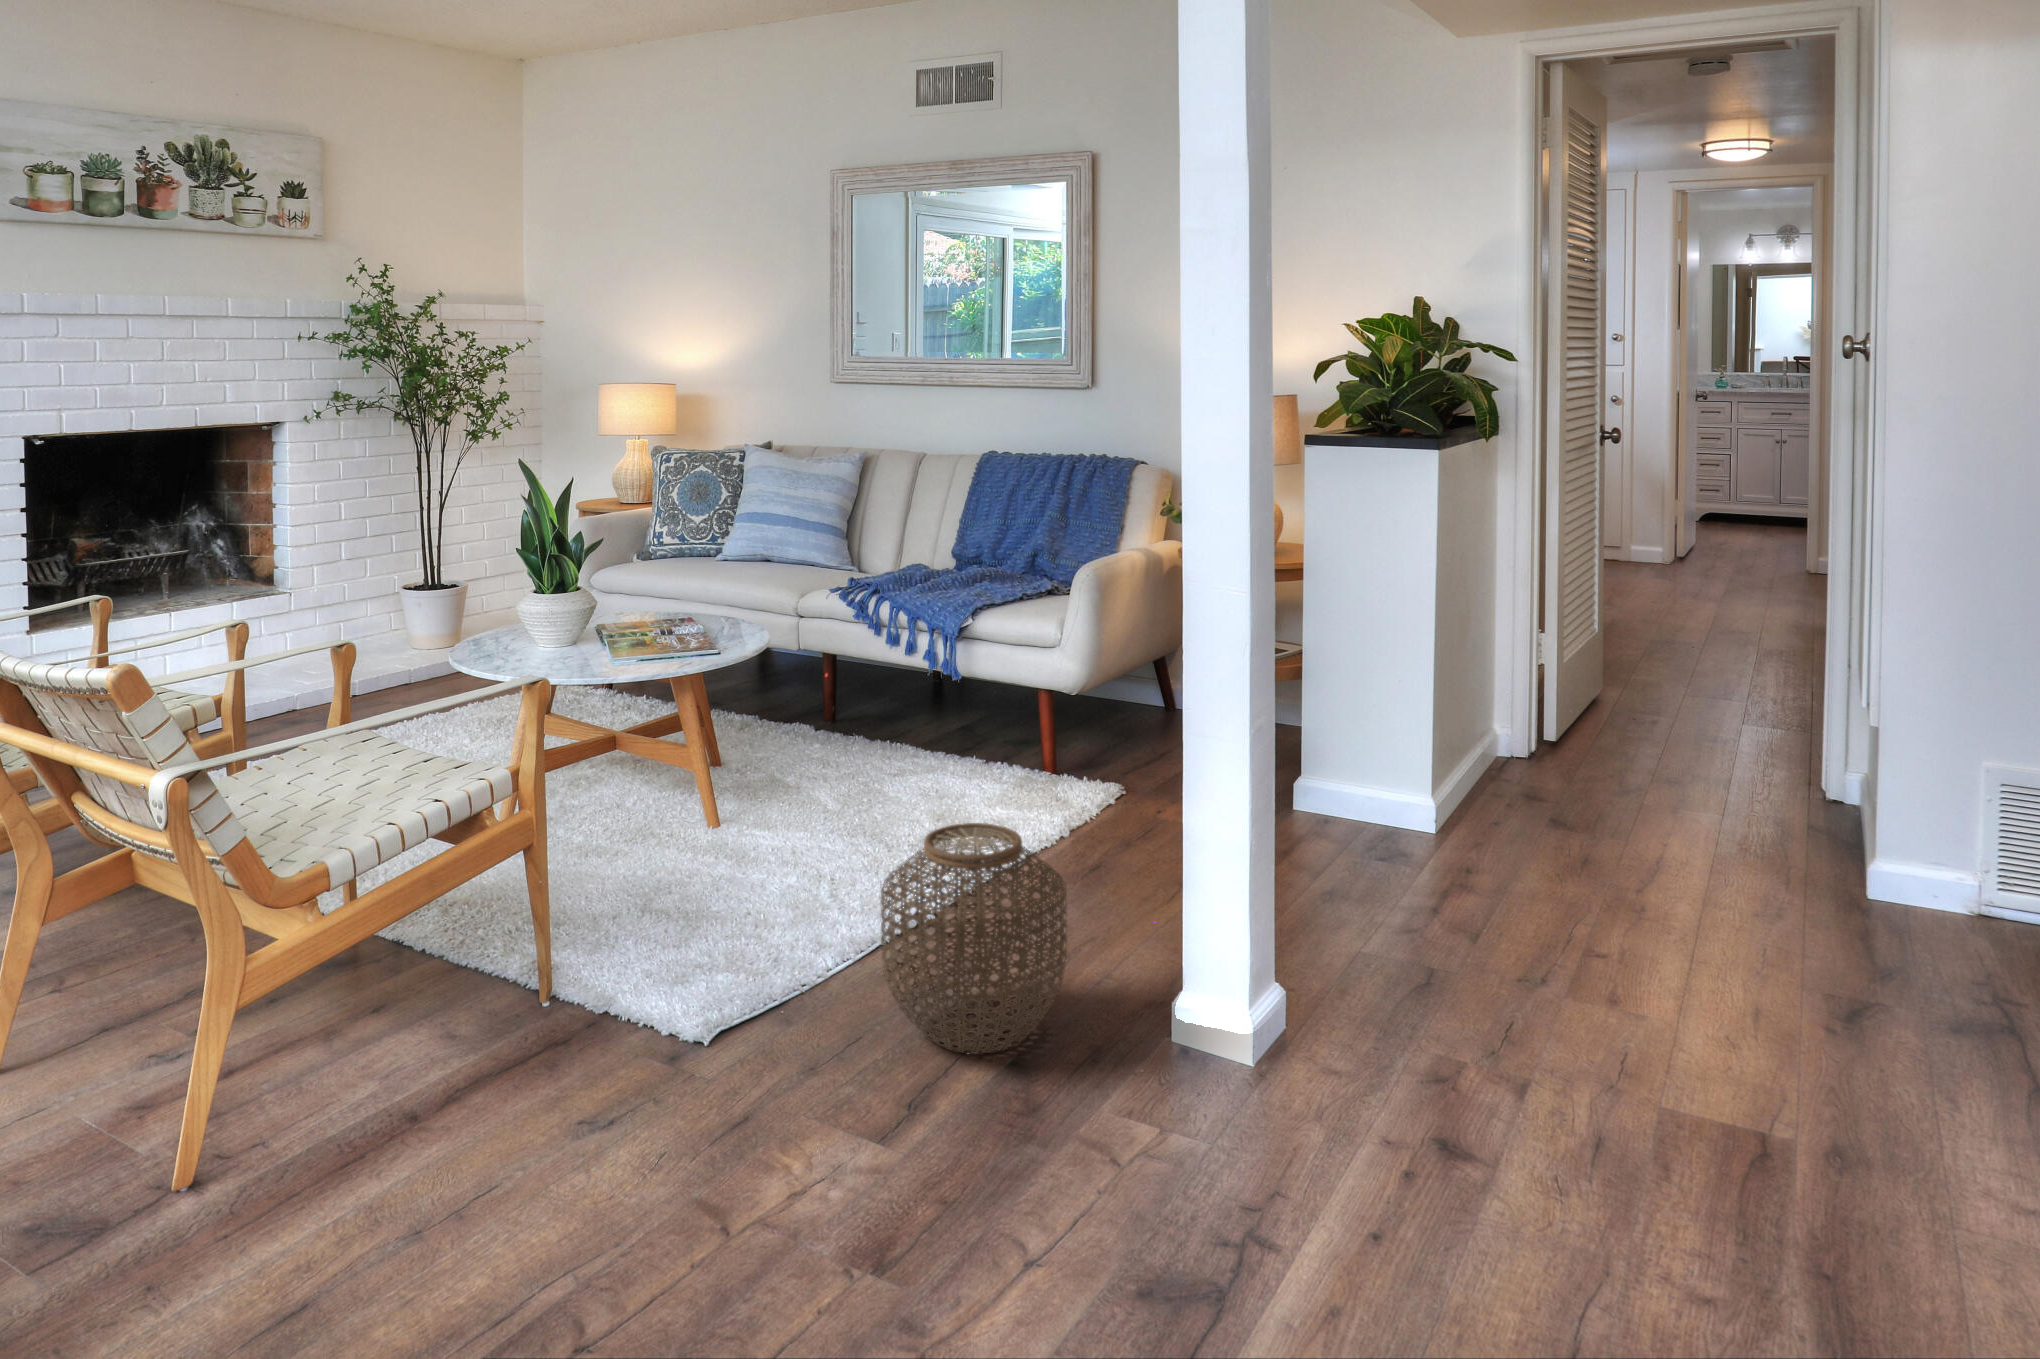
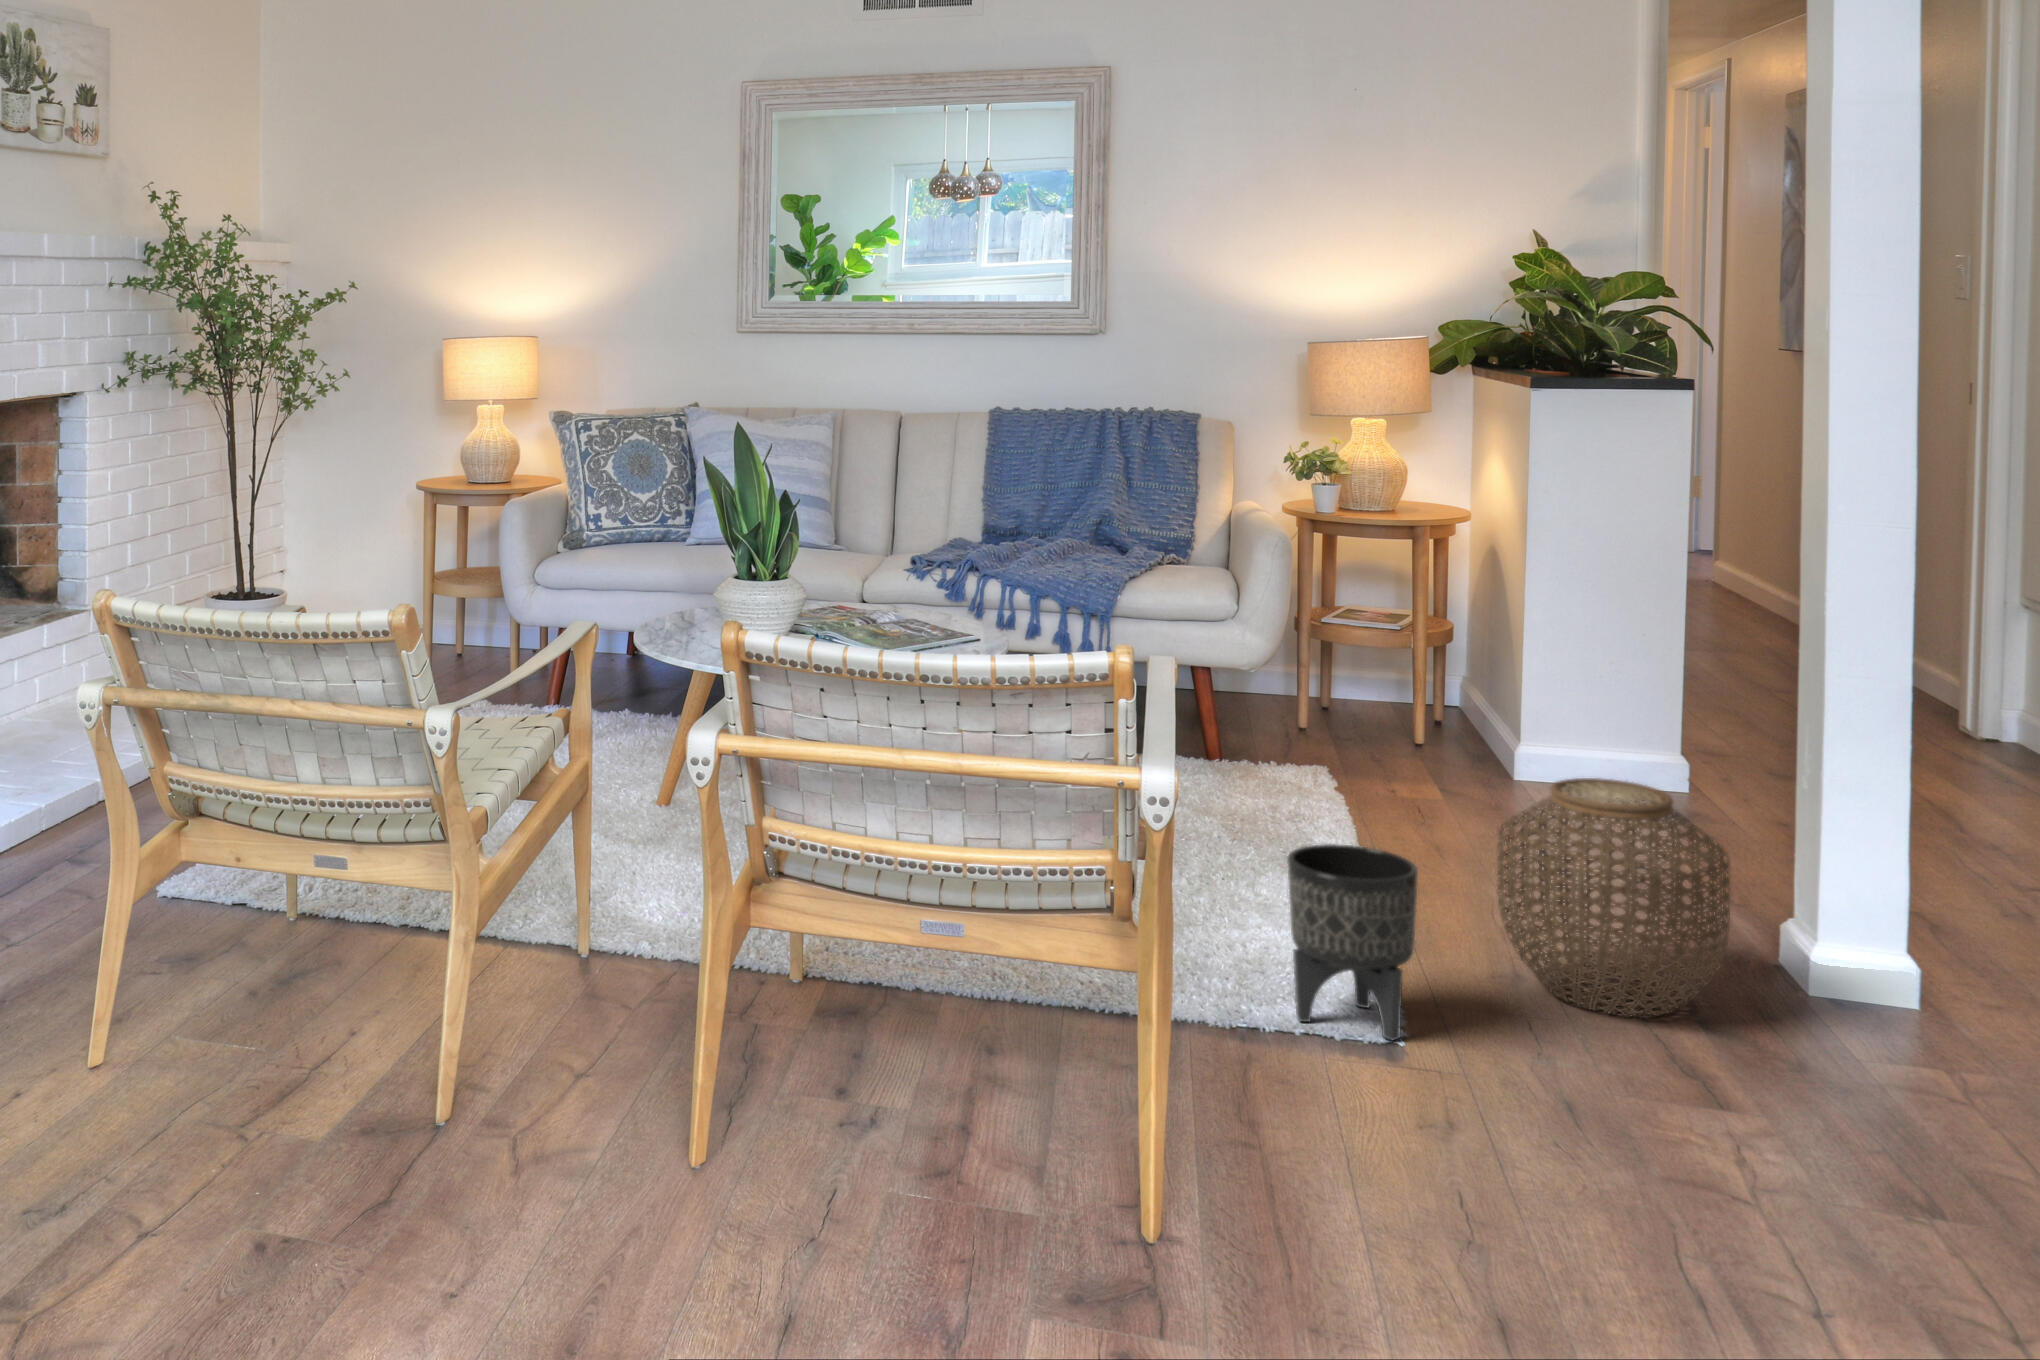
planter: none [654,868,764,1054] -> present [1287,844,1418,1040]

